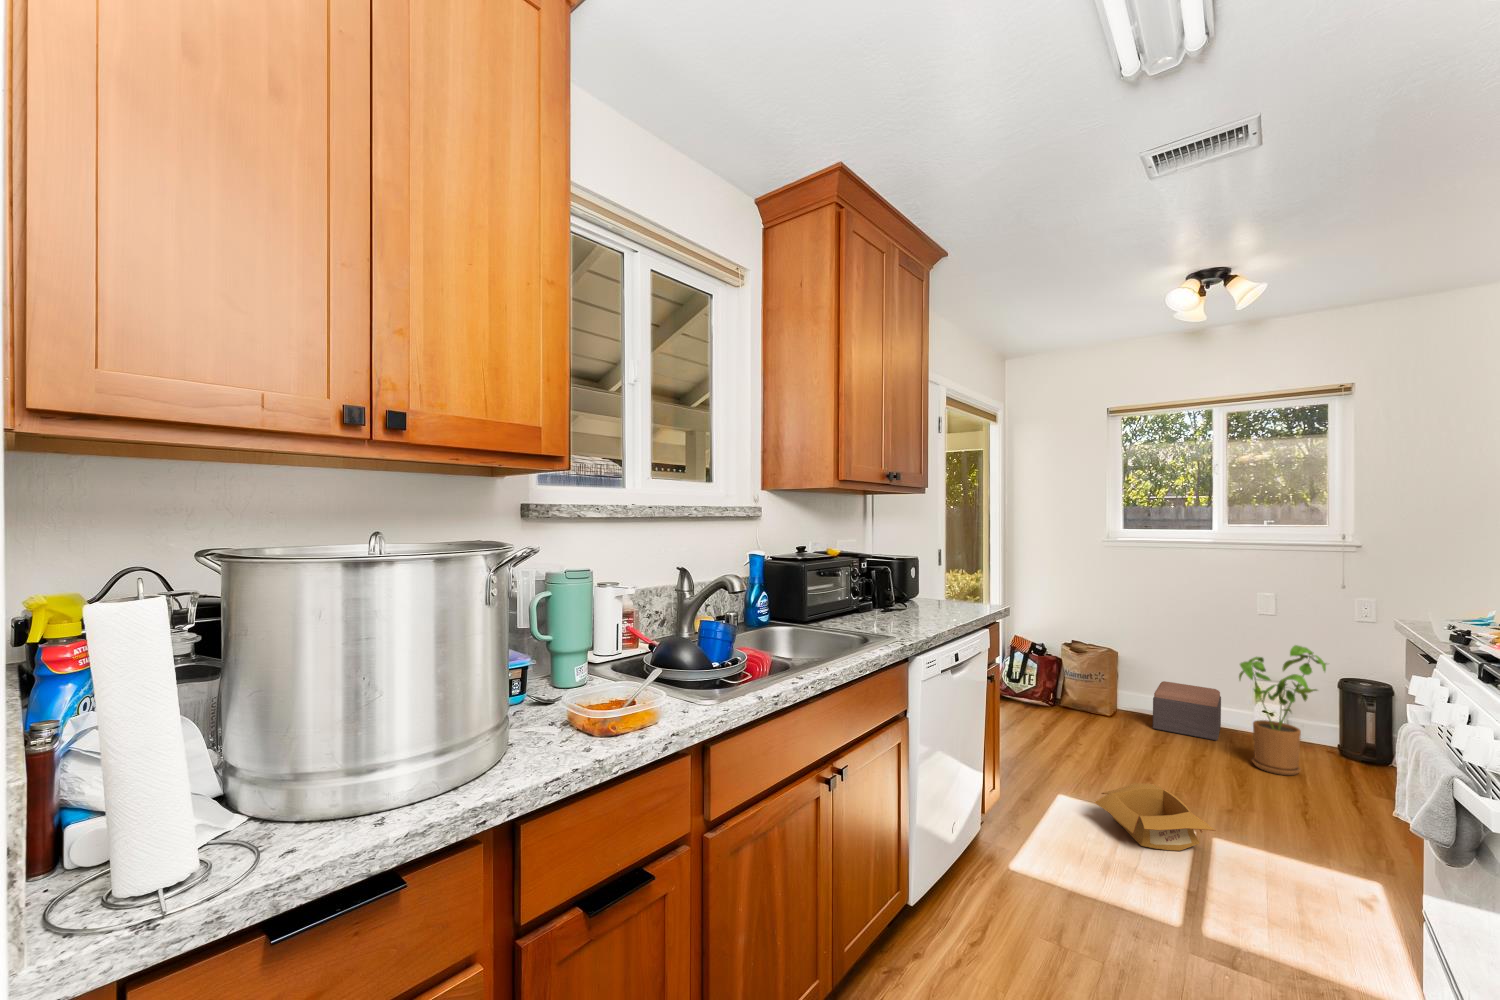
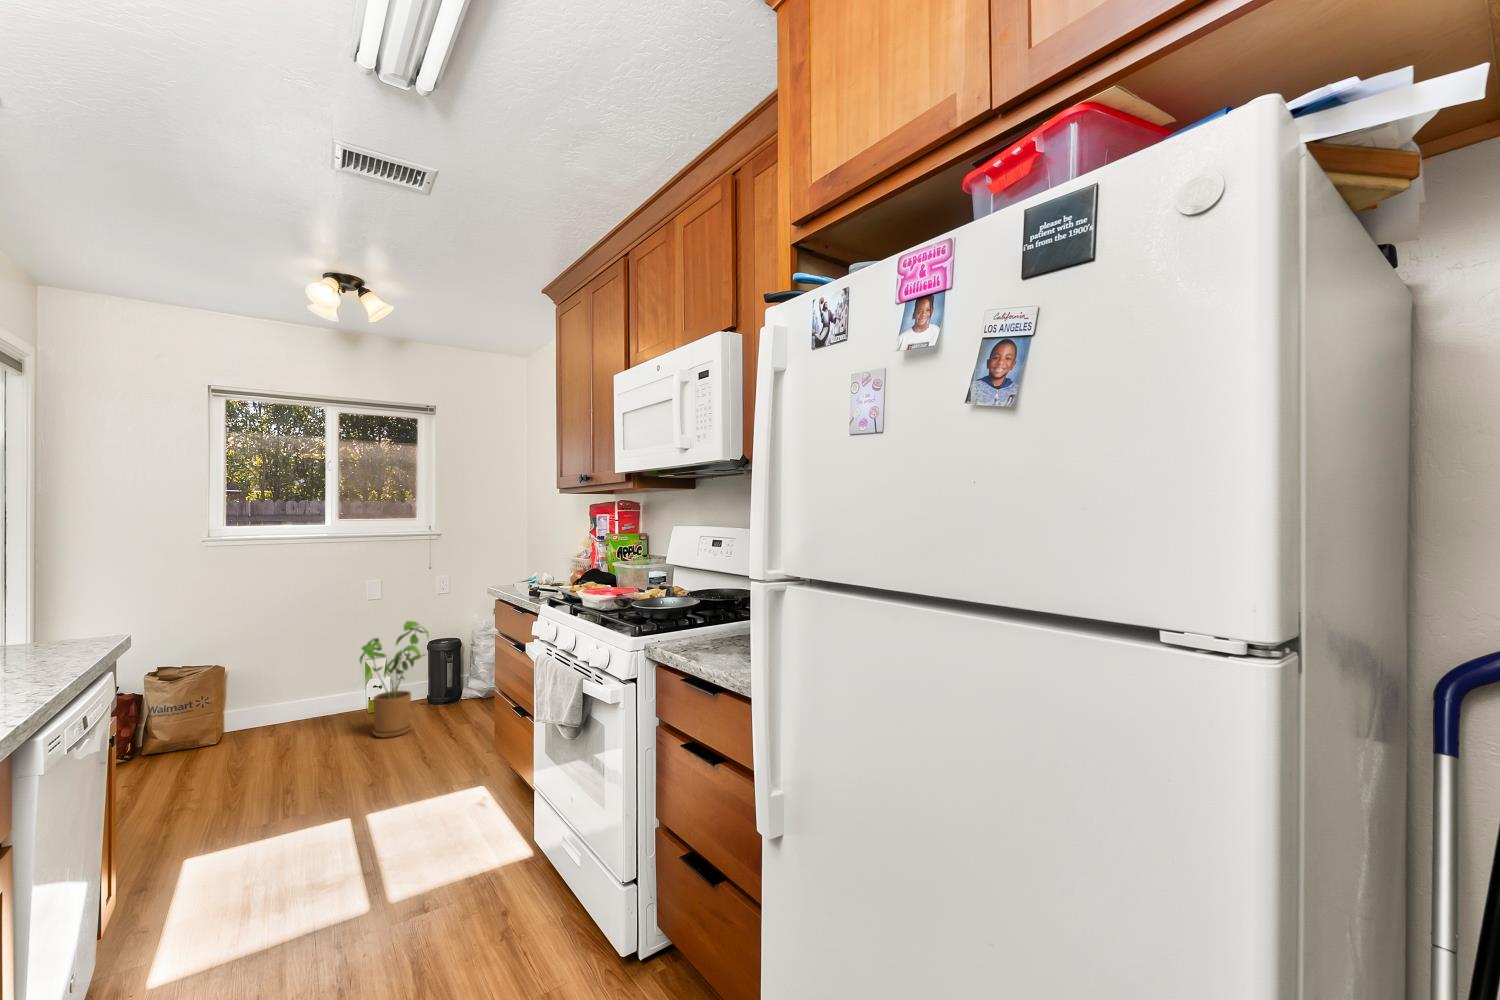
footstool: present [1153,681,1221,741] -> none [270,679,337,738]
cardboard box: present [1095,783,1215,851] -> none [245,790,378,858]

